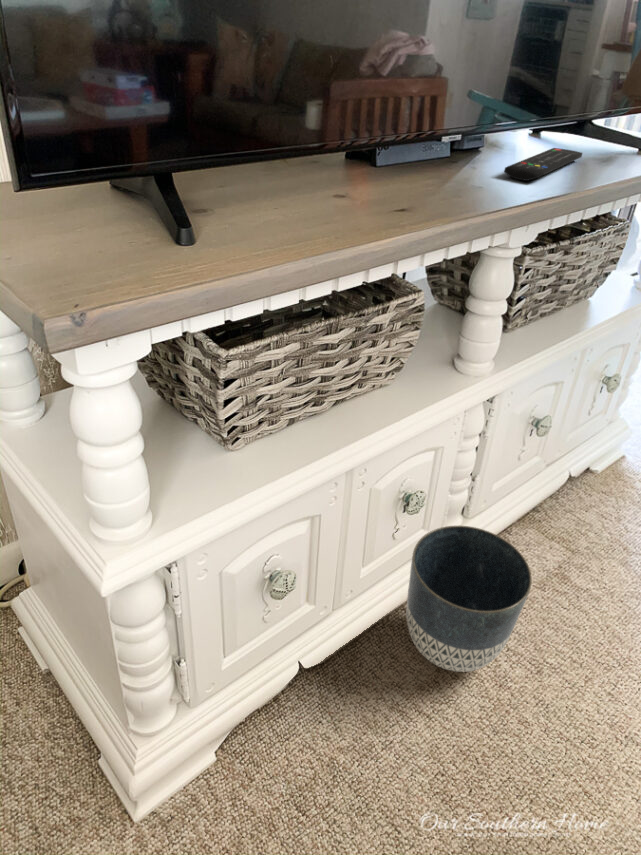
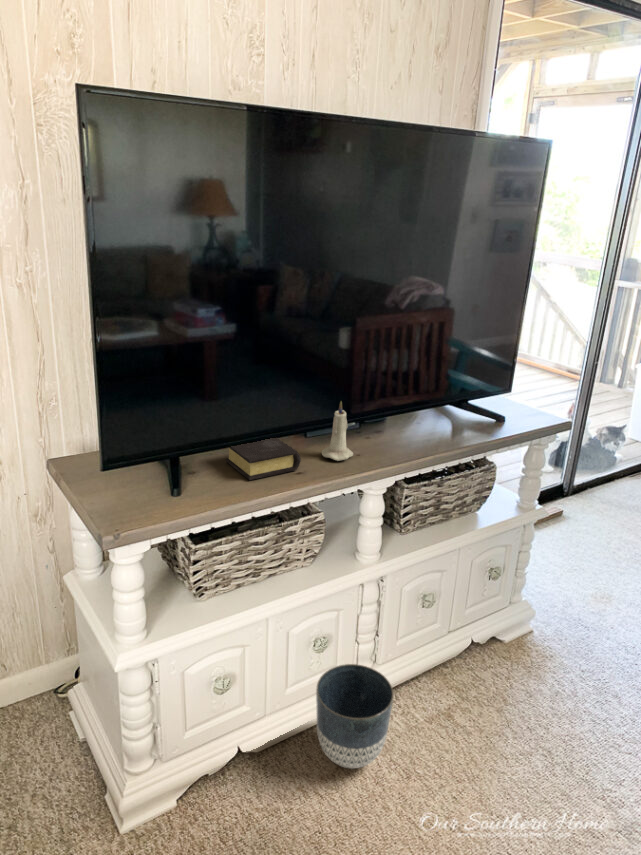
candle: none [418,73,472,194] -> present [322,402,353,461]
book: none [256,148,401,222] -> present [226,438,301,480]
remote control: present [504,148,582,181] -> none [381,423,445,450]

